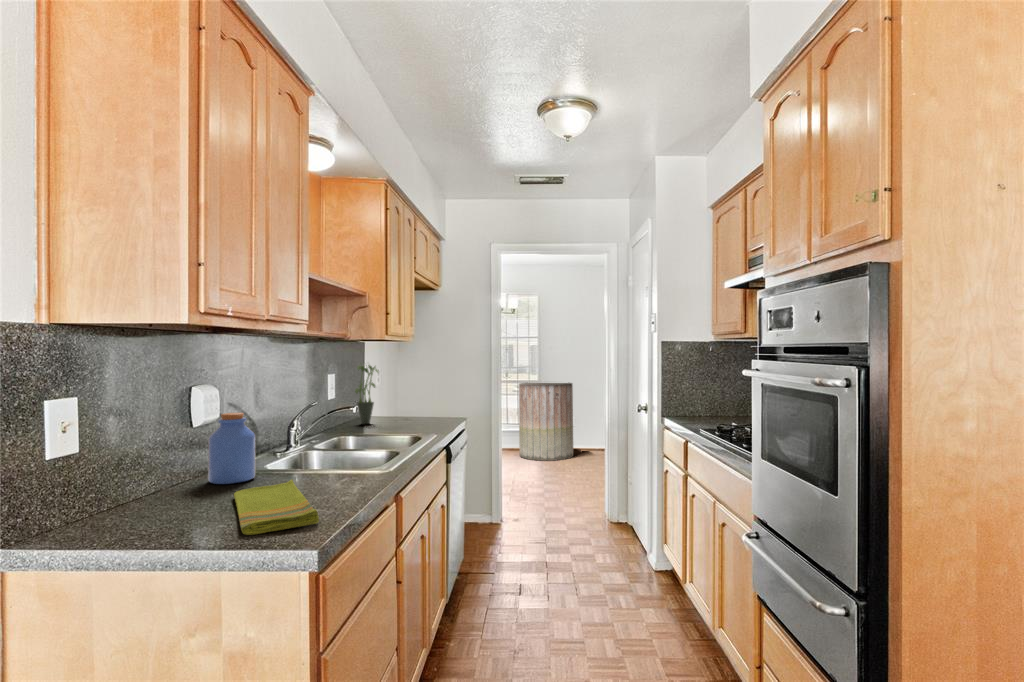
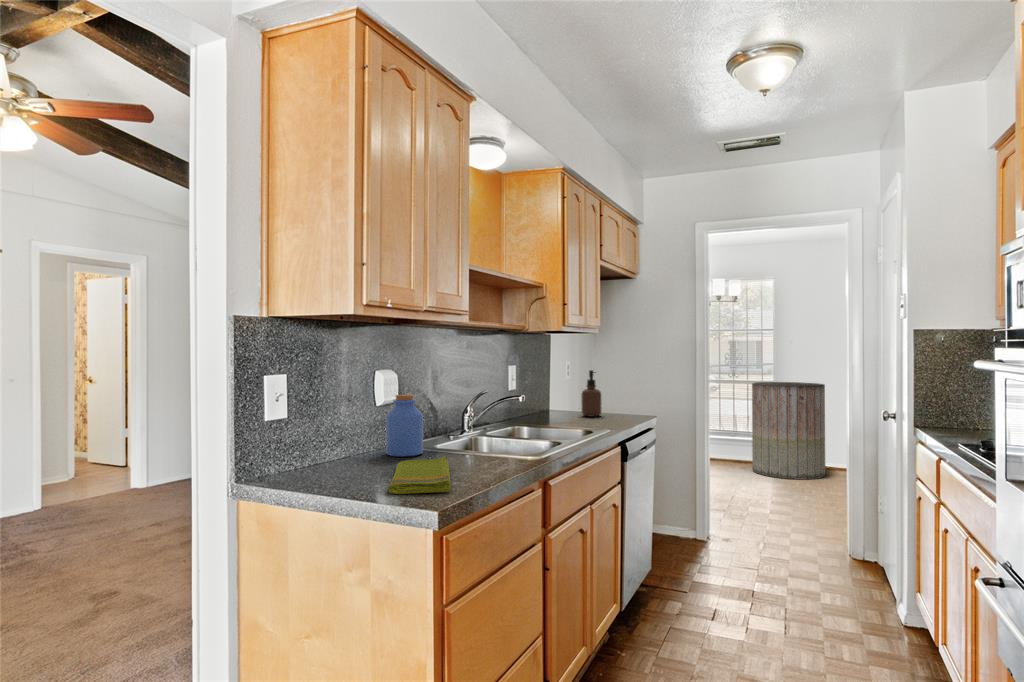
potted plant: present [355,365,379,424] -> none [538,353,564,417]
soap dispenser: none [397,378,416,421] -> present [582,370,602,417]

